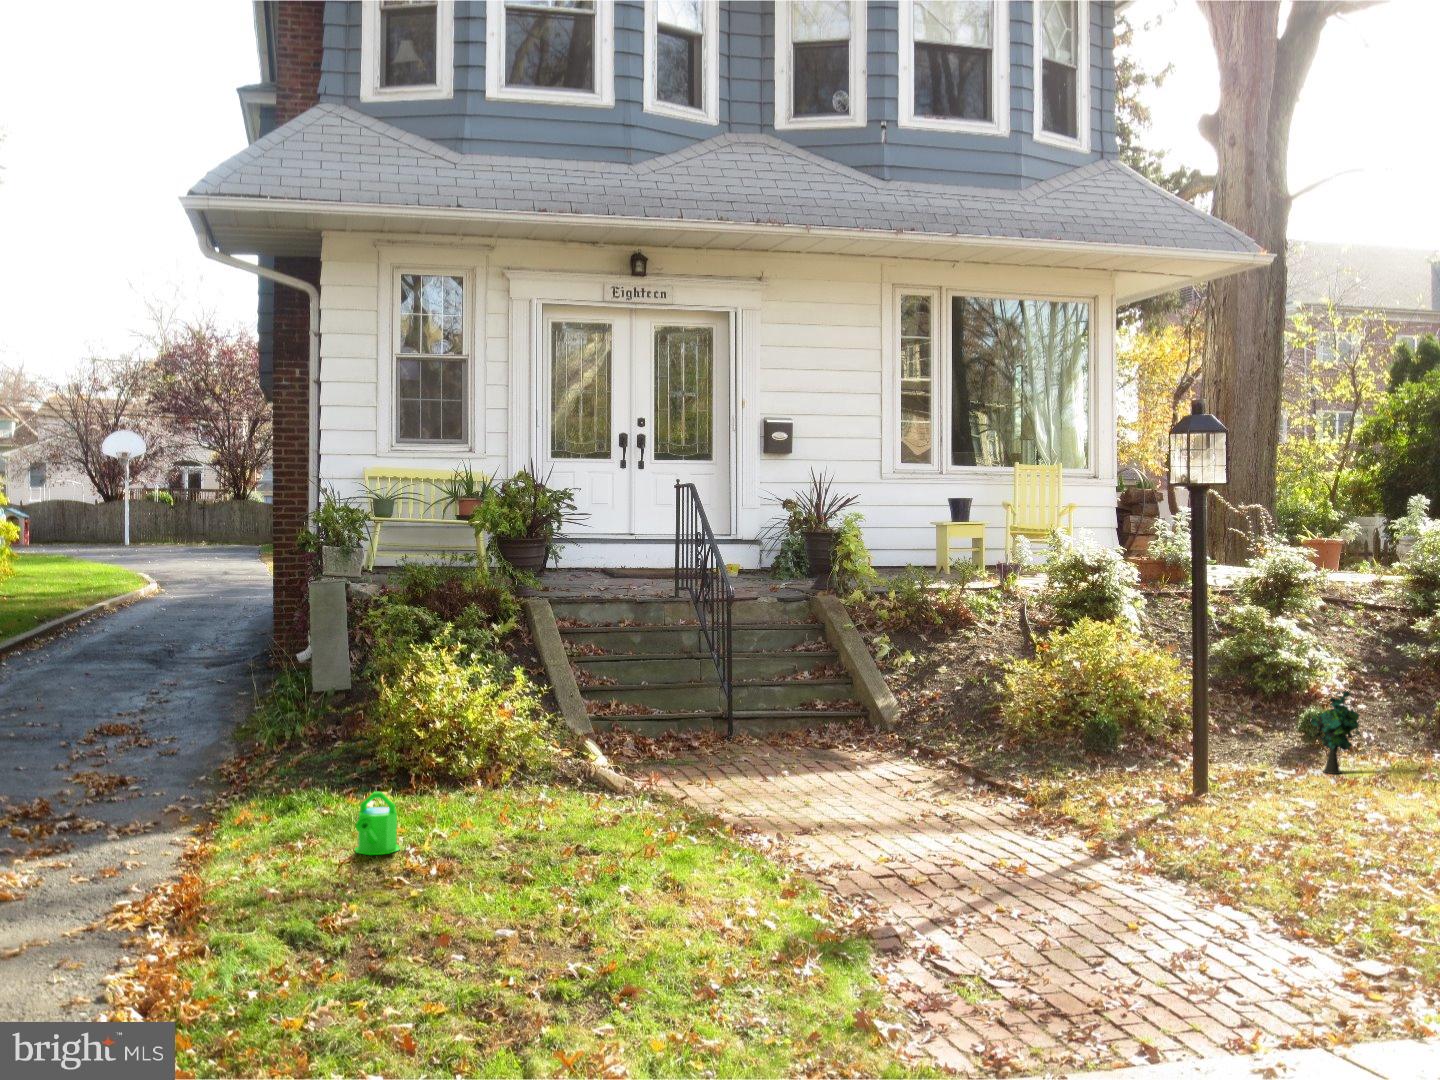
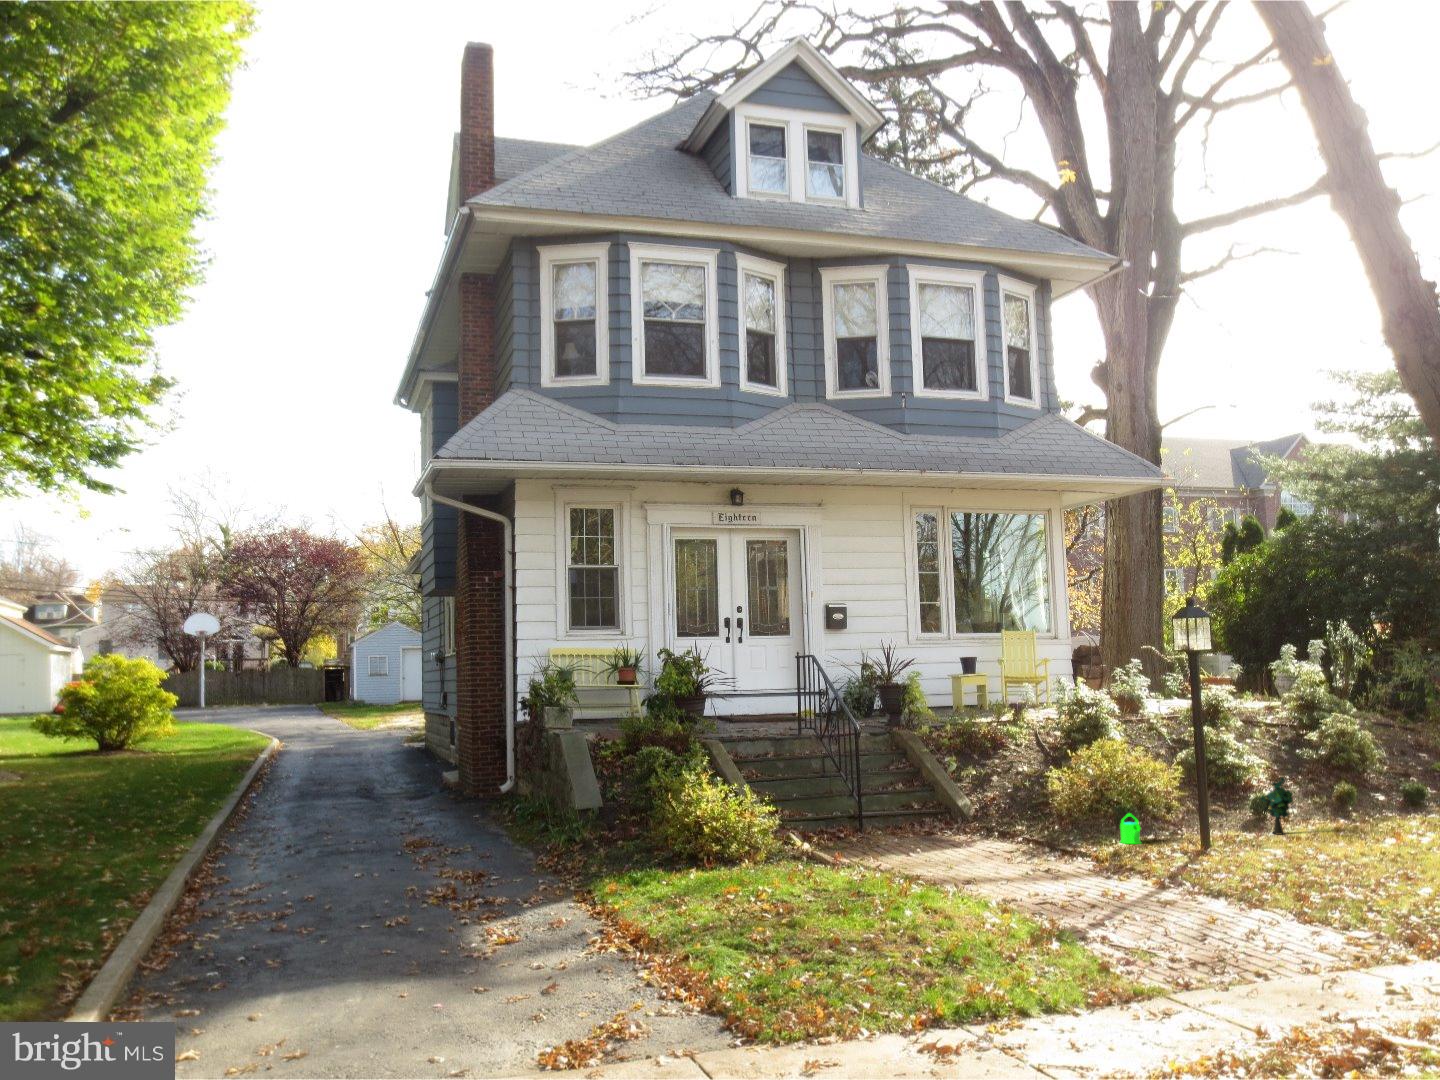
watering can: present [355,792,400,855] -> present [1120,813,1141,844]

